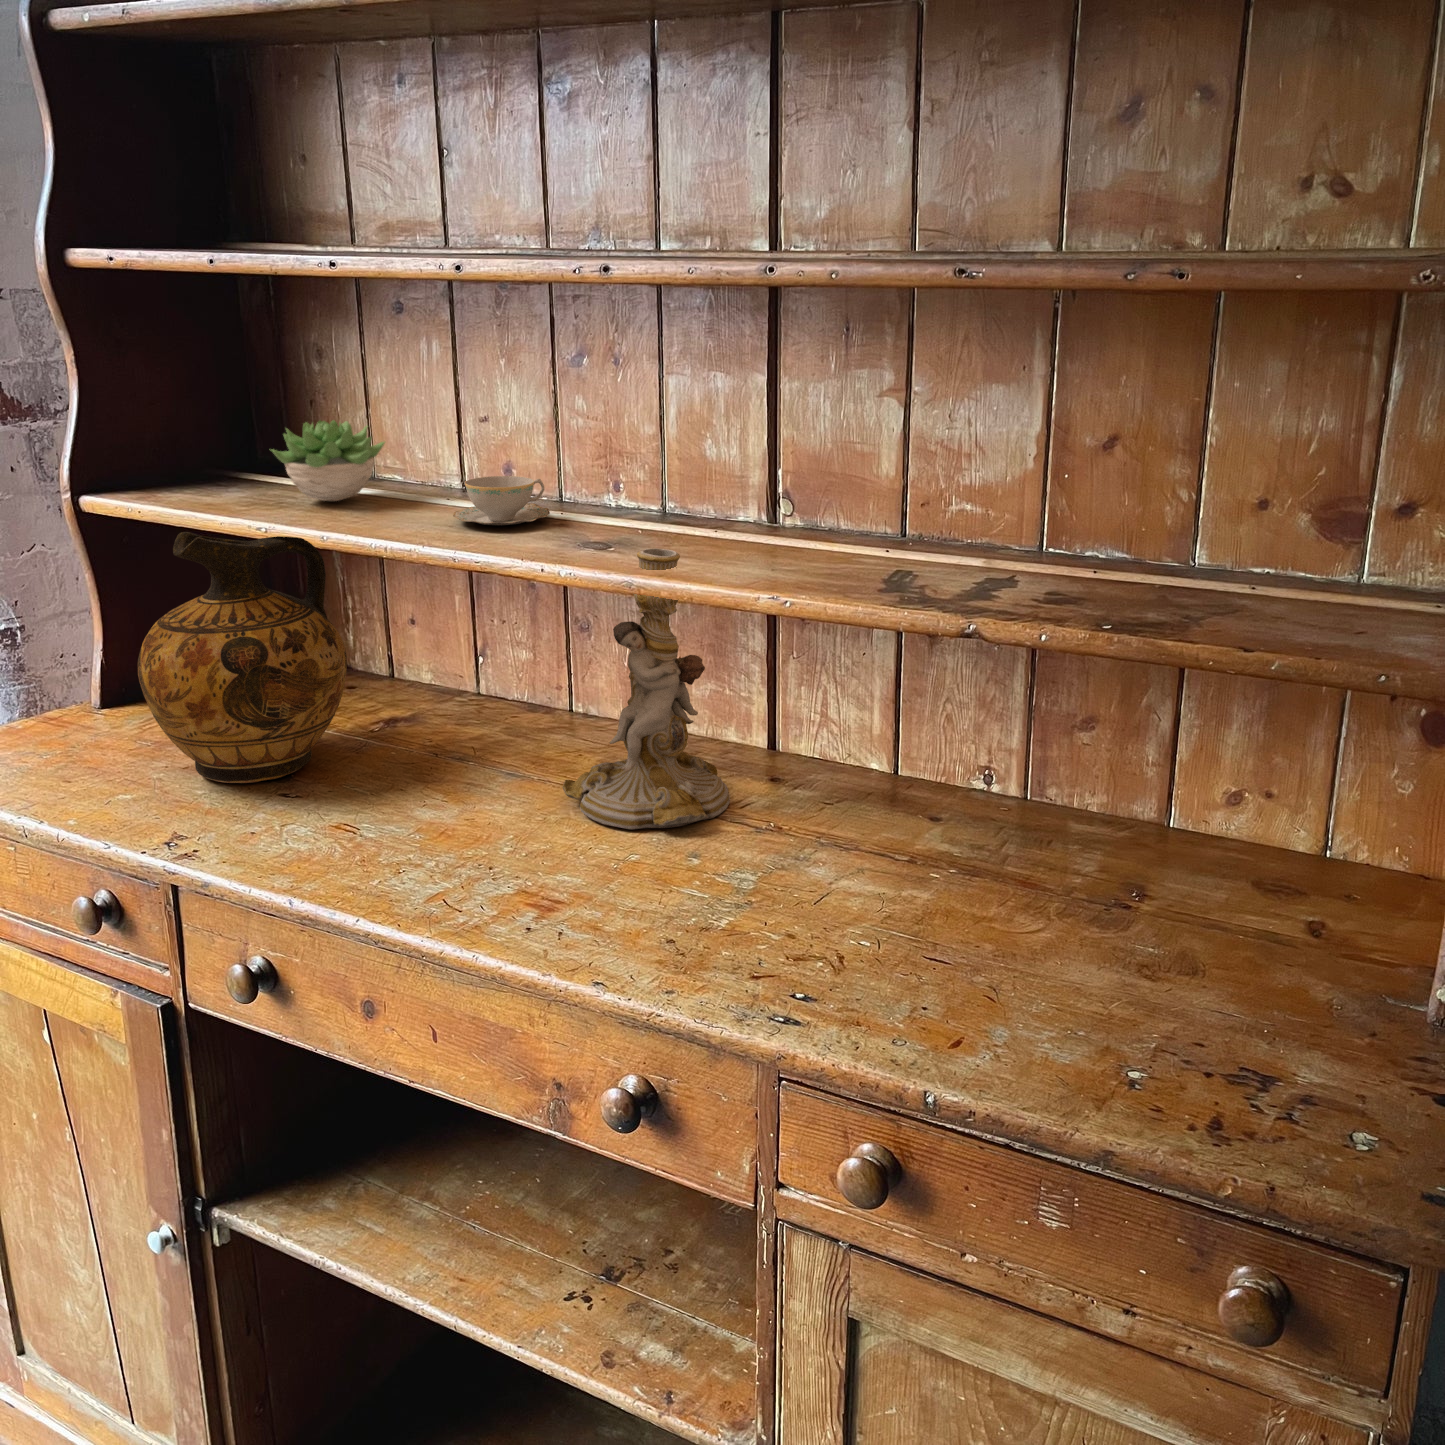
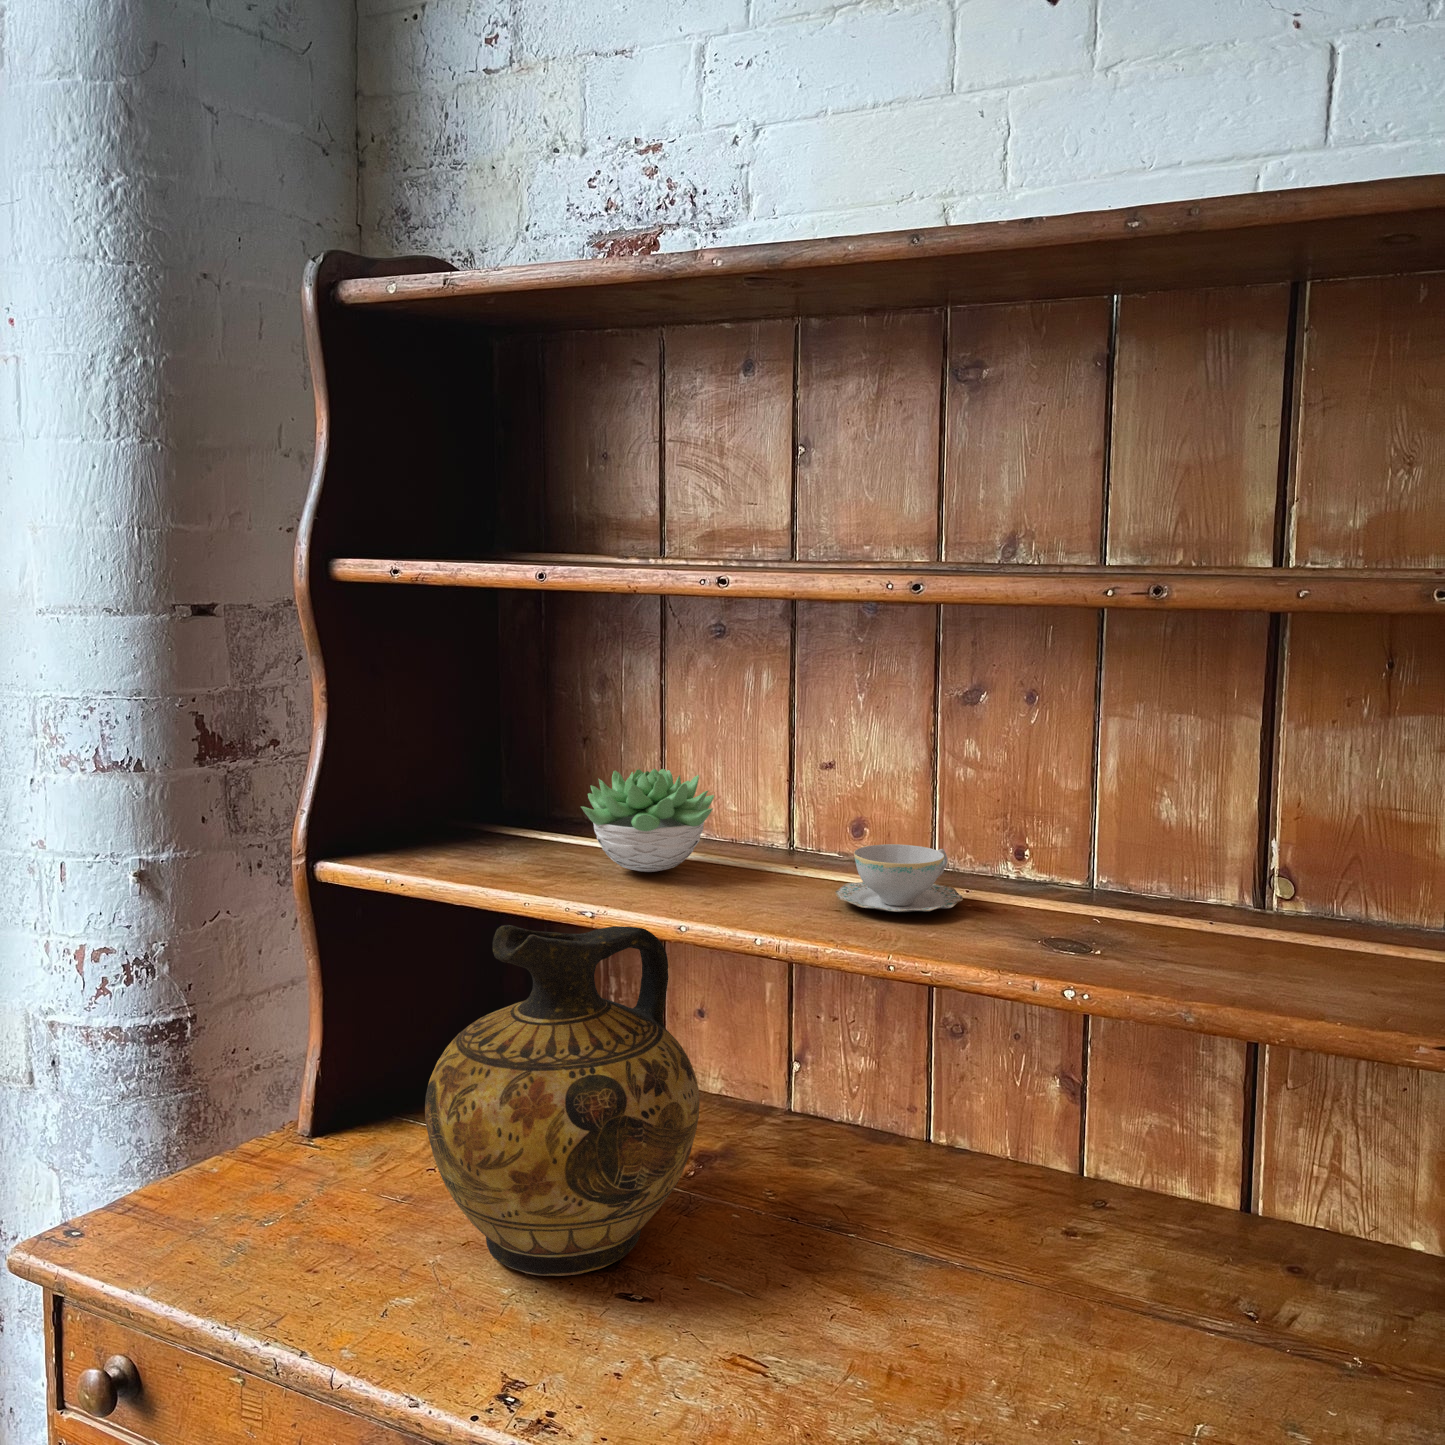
candlestick: present [563,548,730,830] -> none [1030,956,1274,1369]

